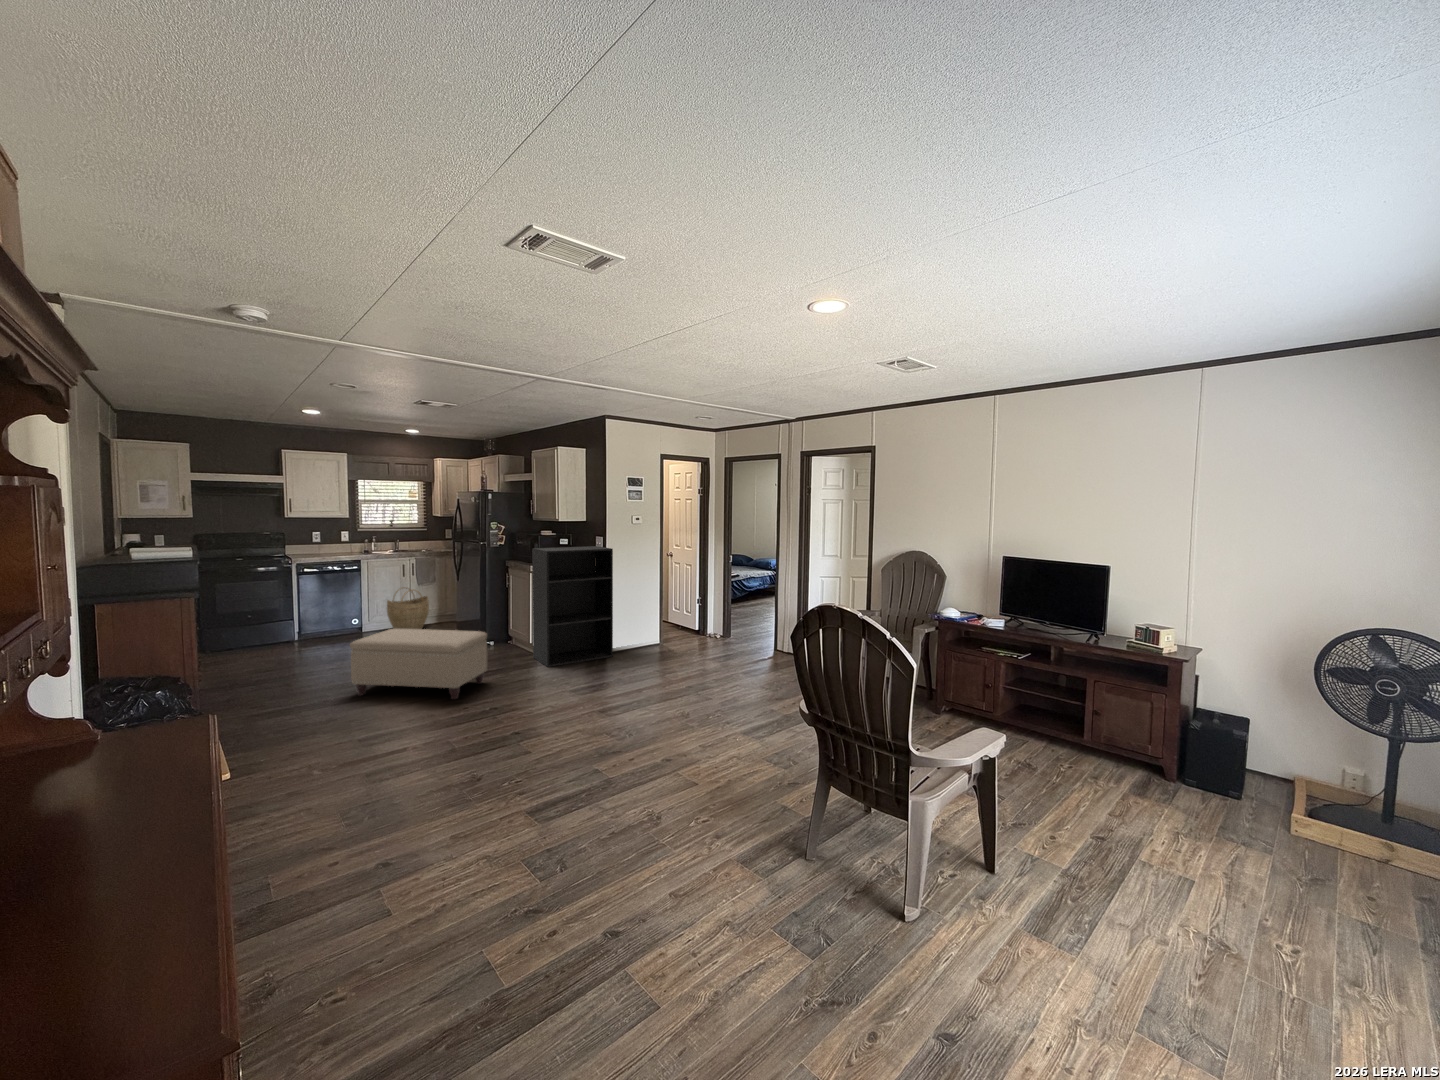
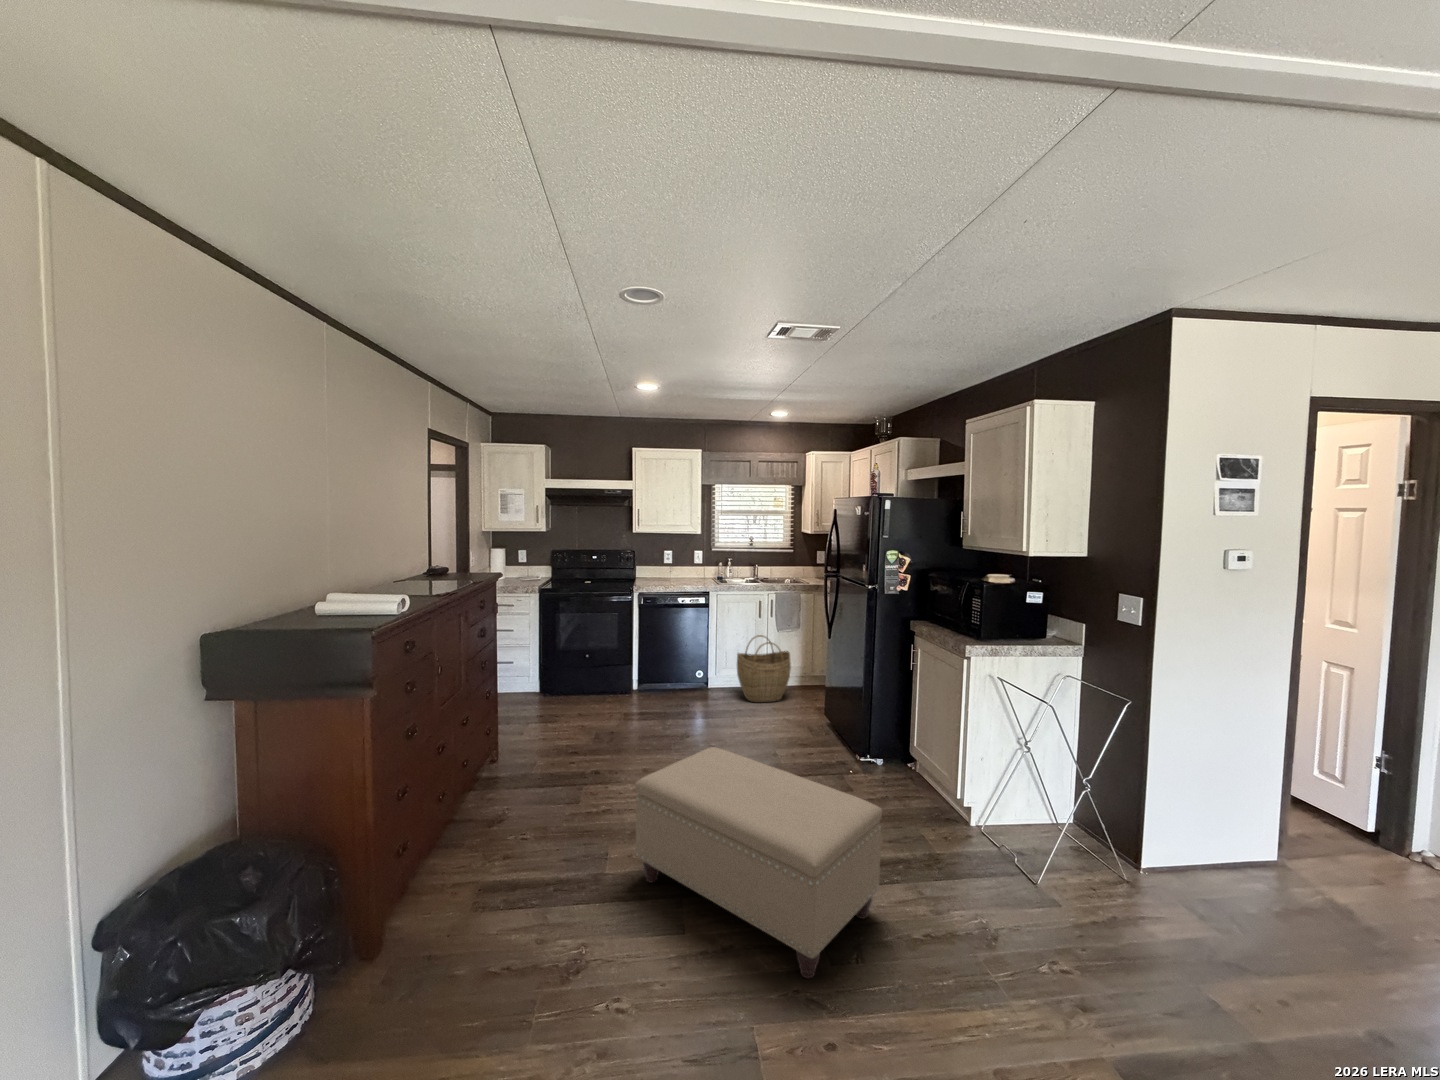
bookshelf: present [532,546,613,667] -> none [966,612,1180,890]

